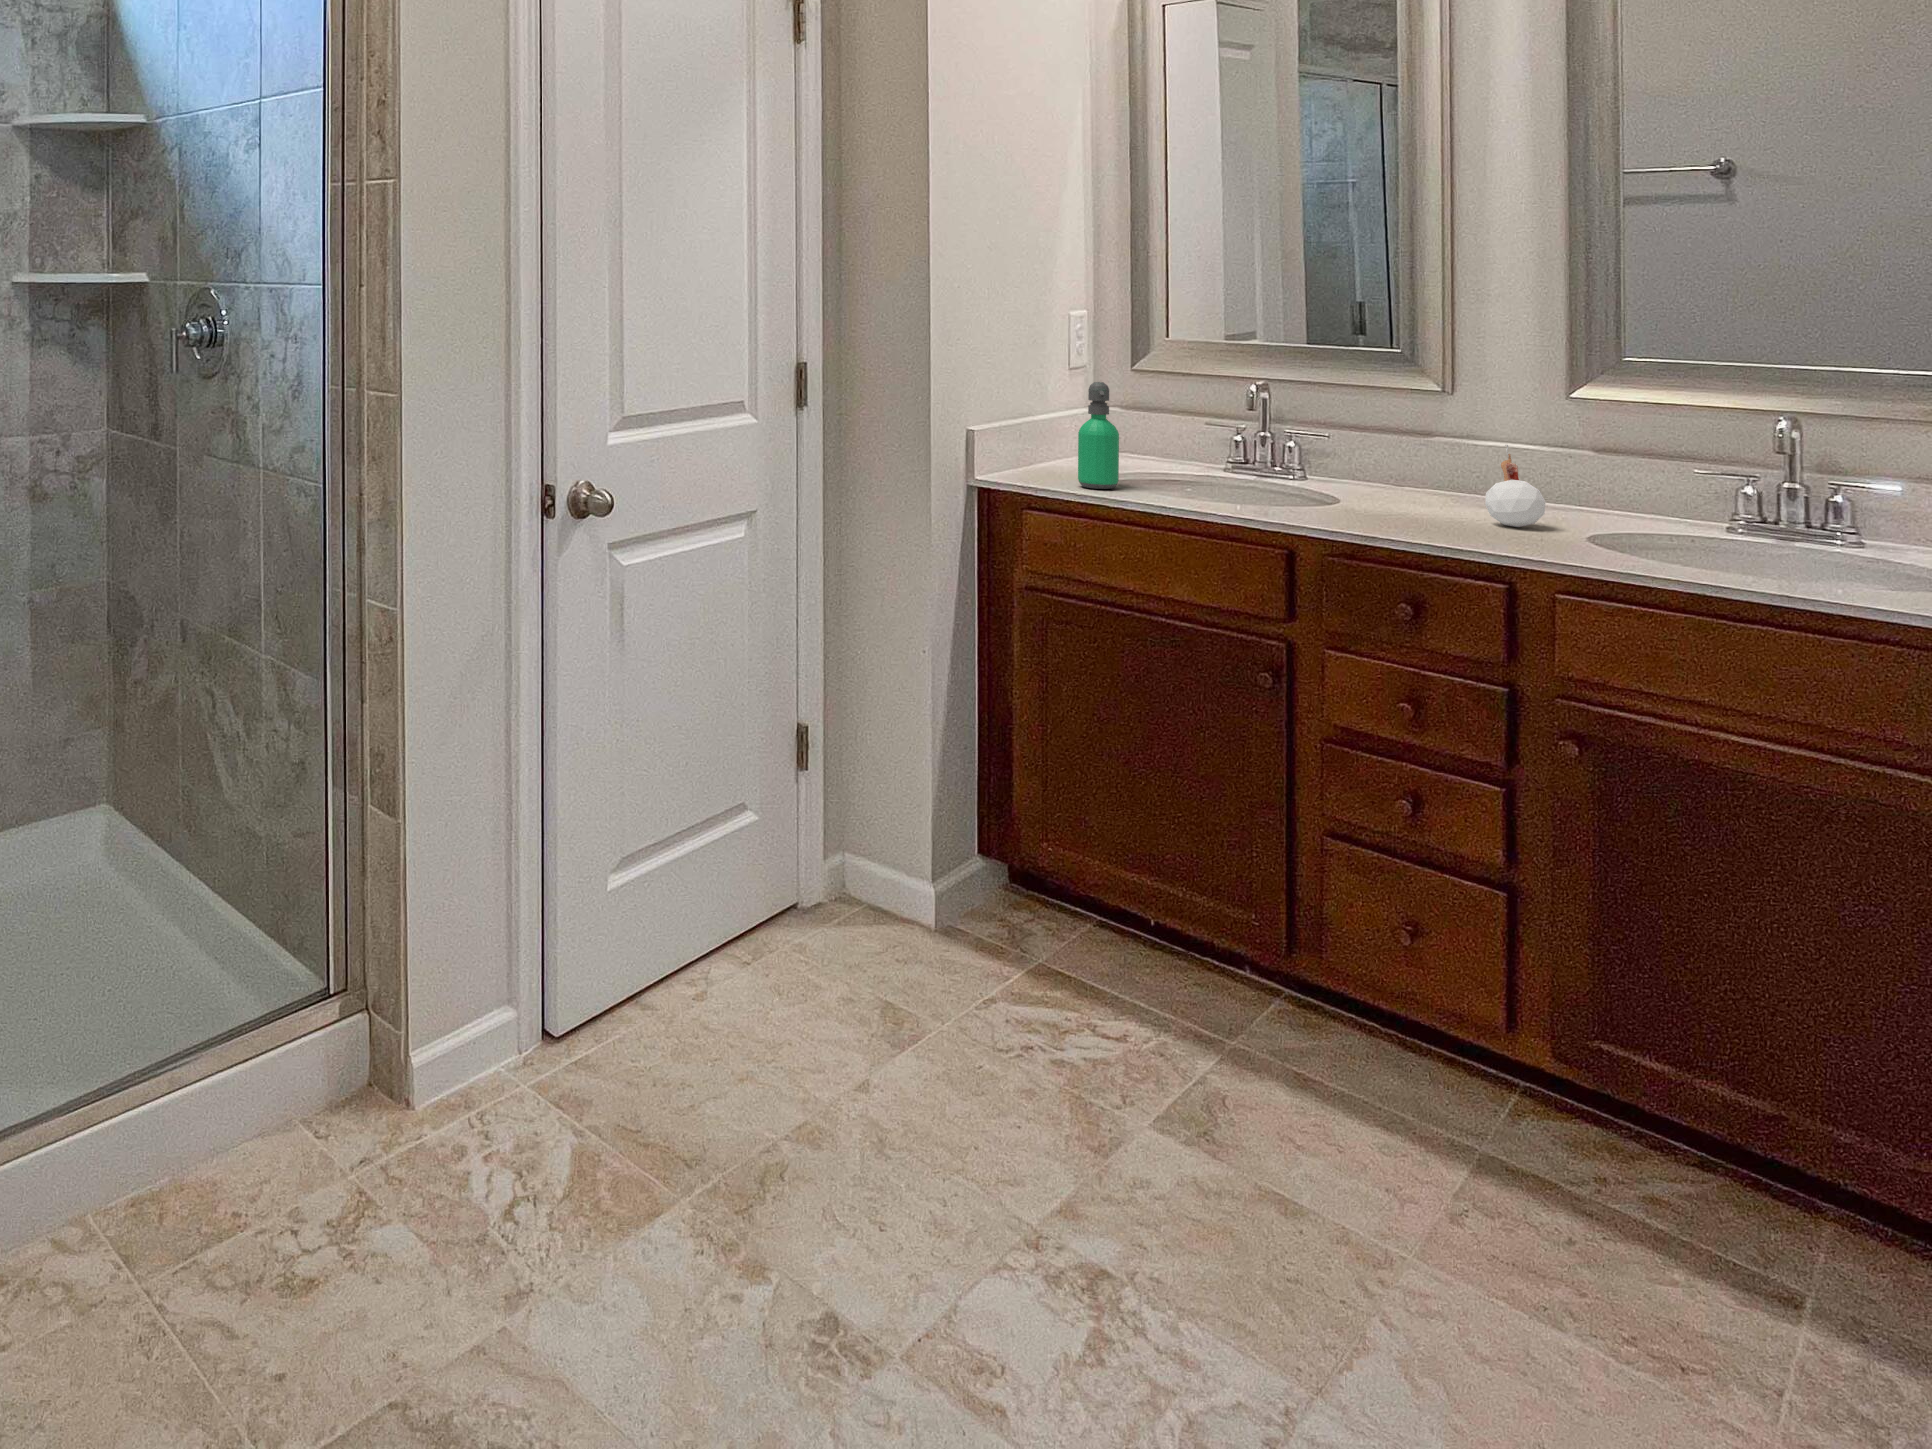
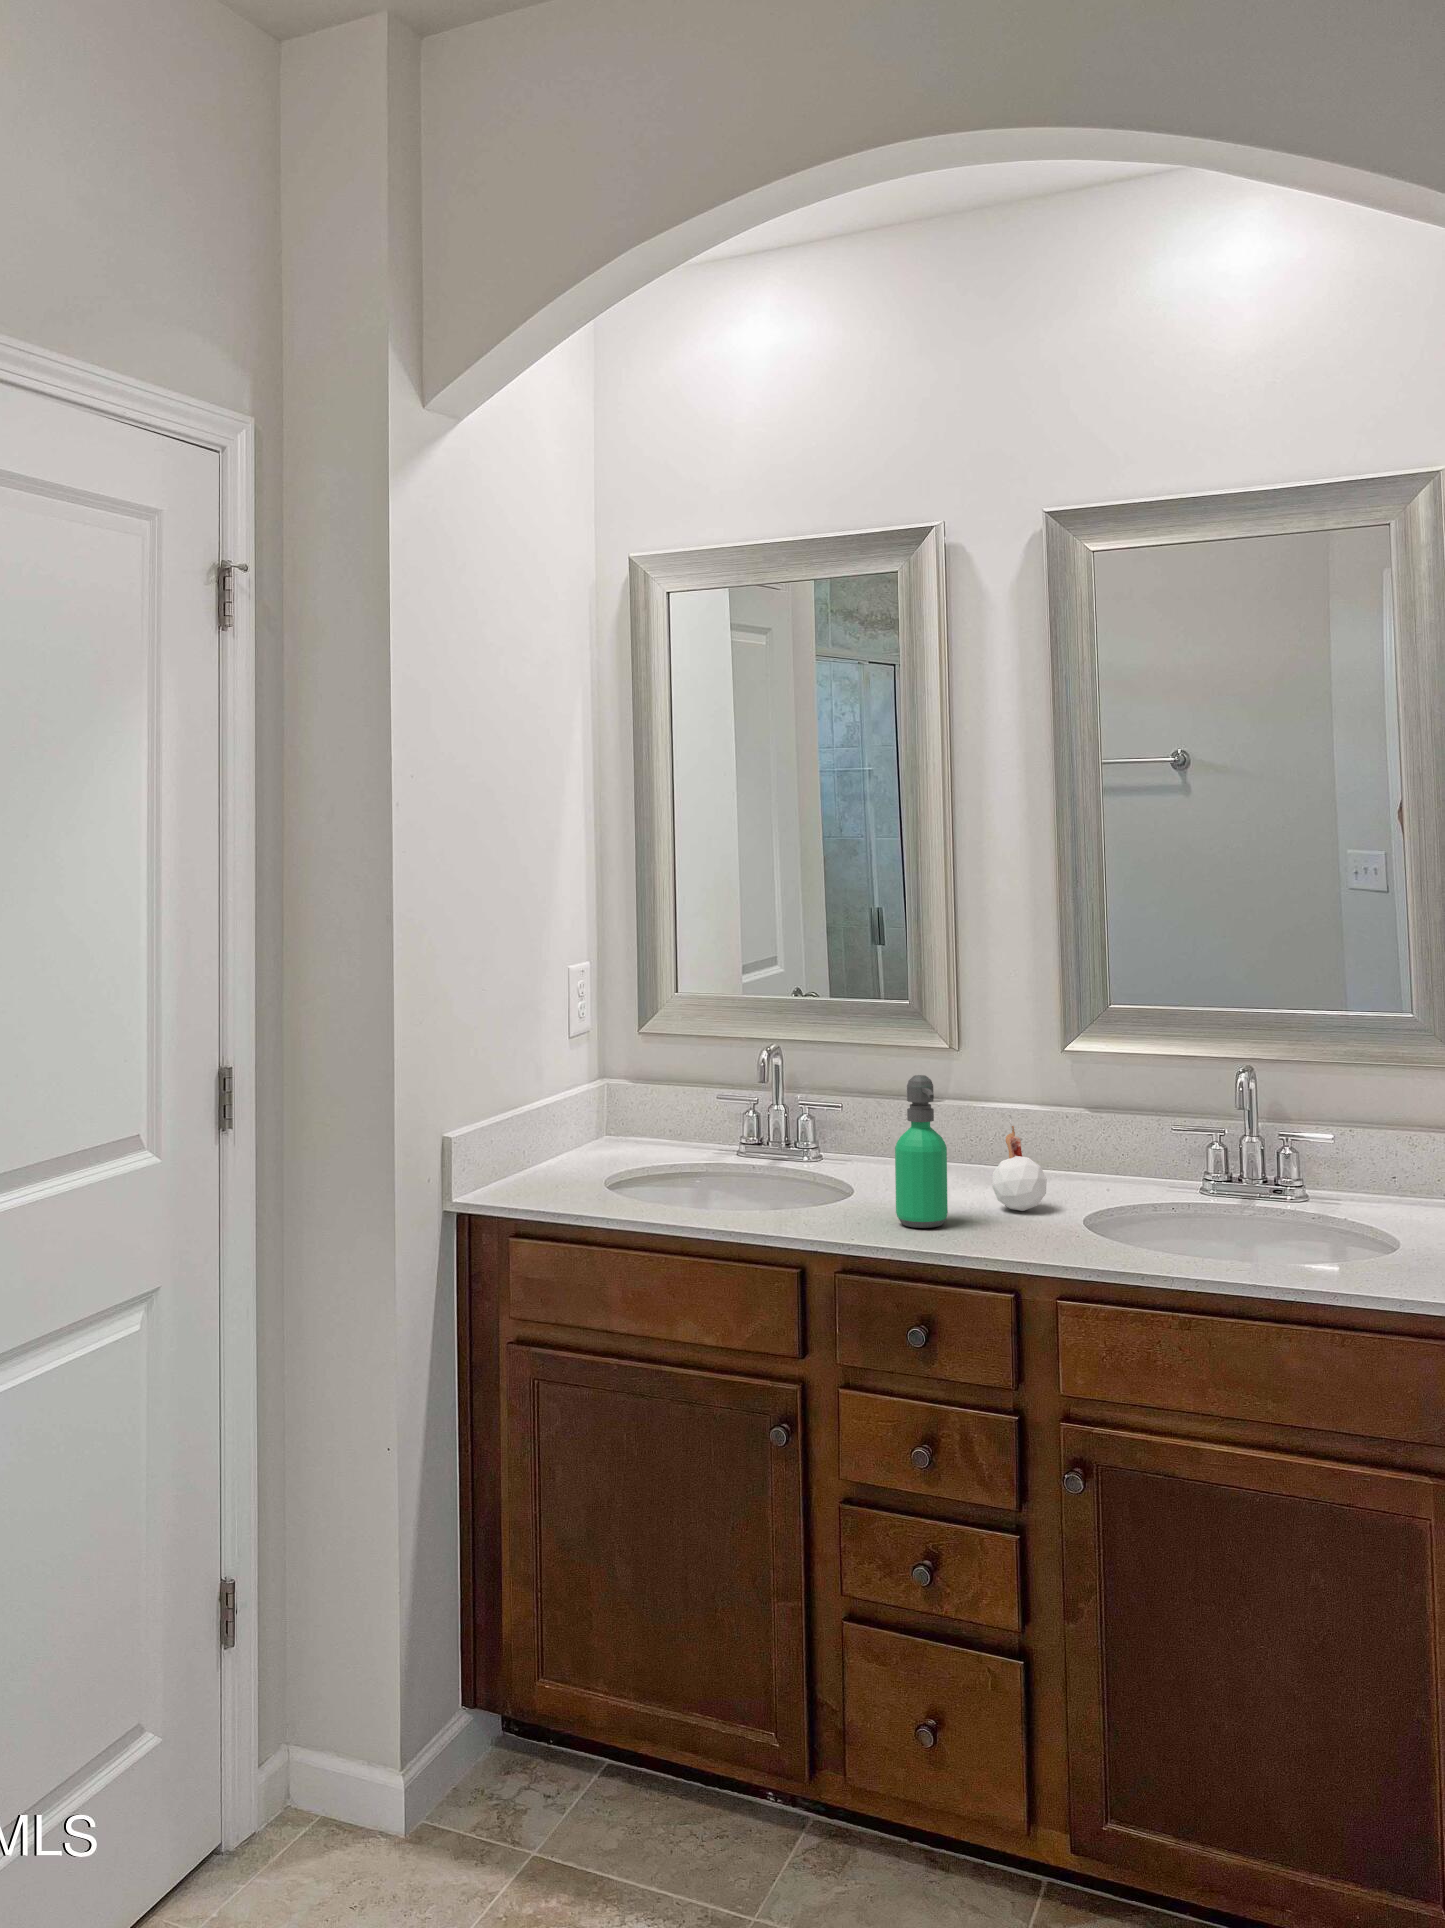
soap dispenser: present [1078,382,1119,489] -> present [895,1075,948,1228]

